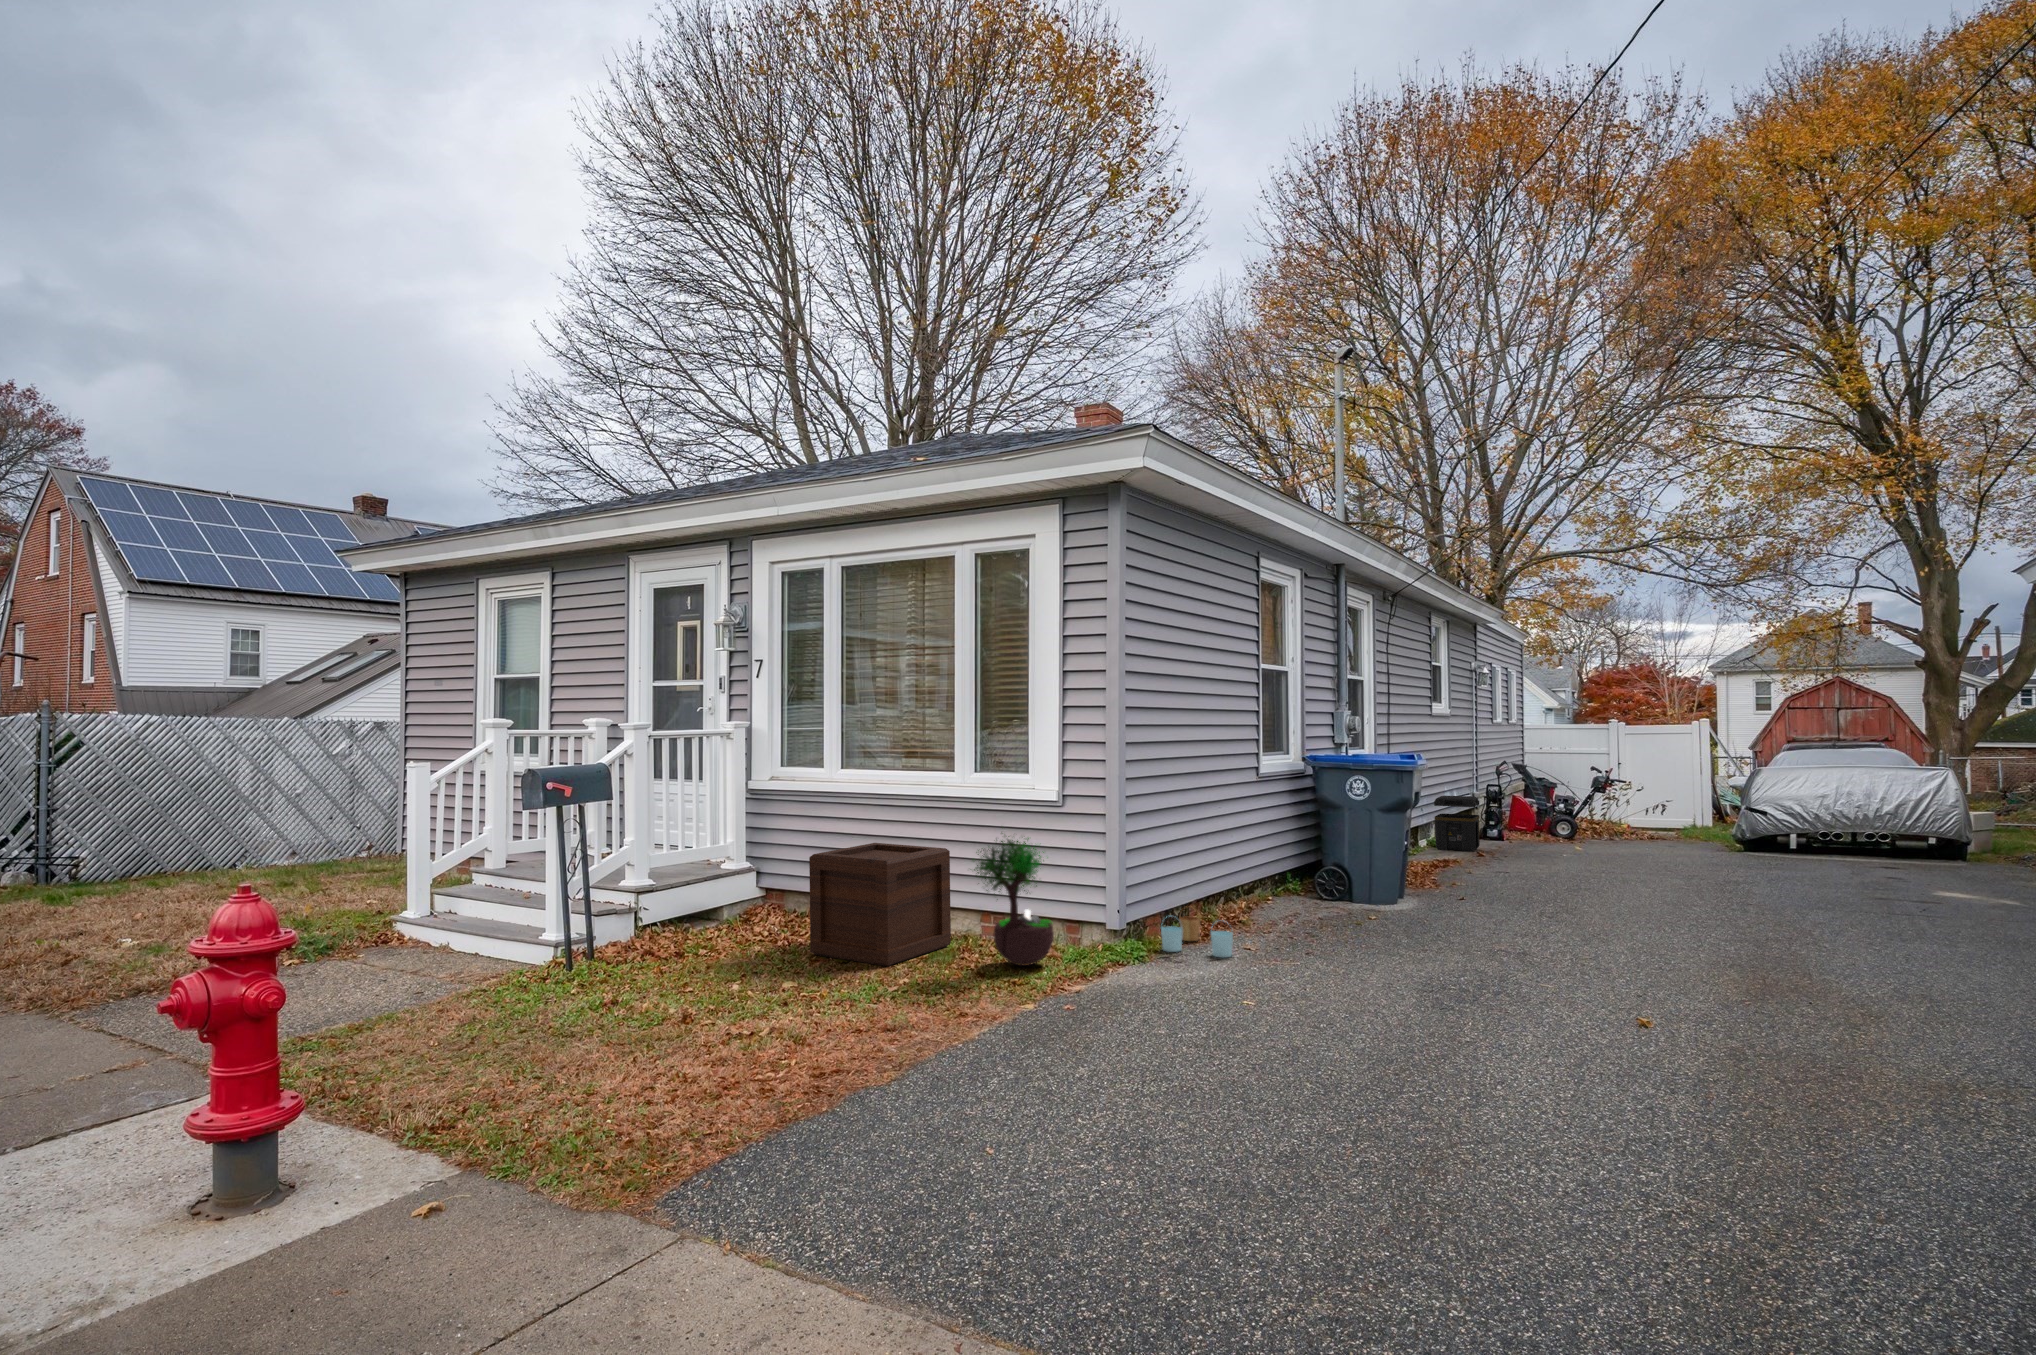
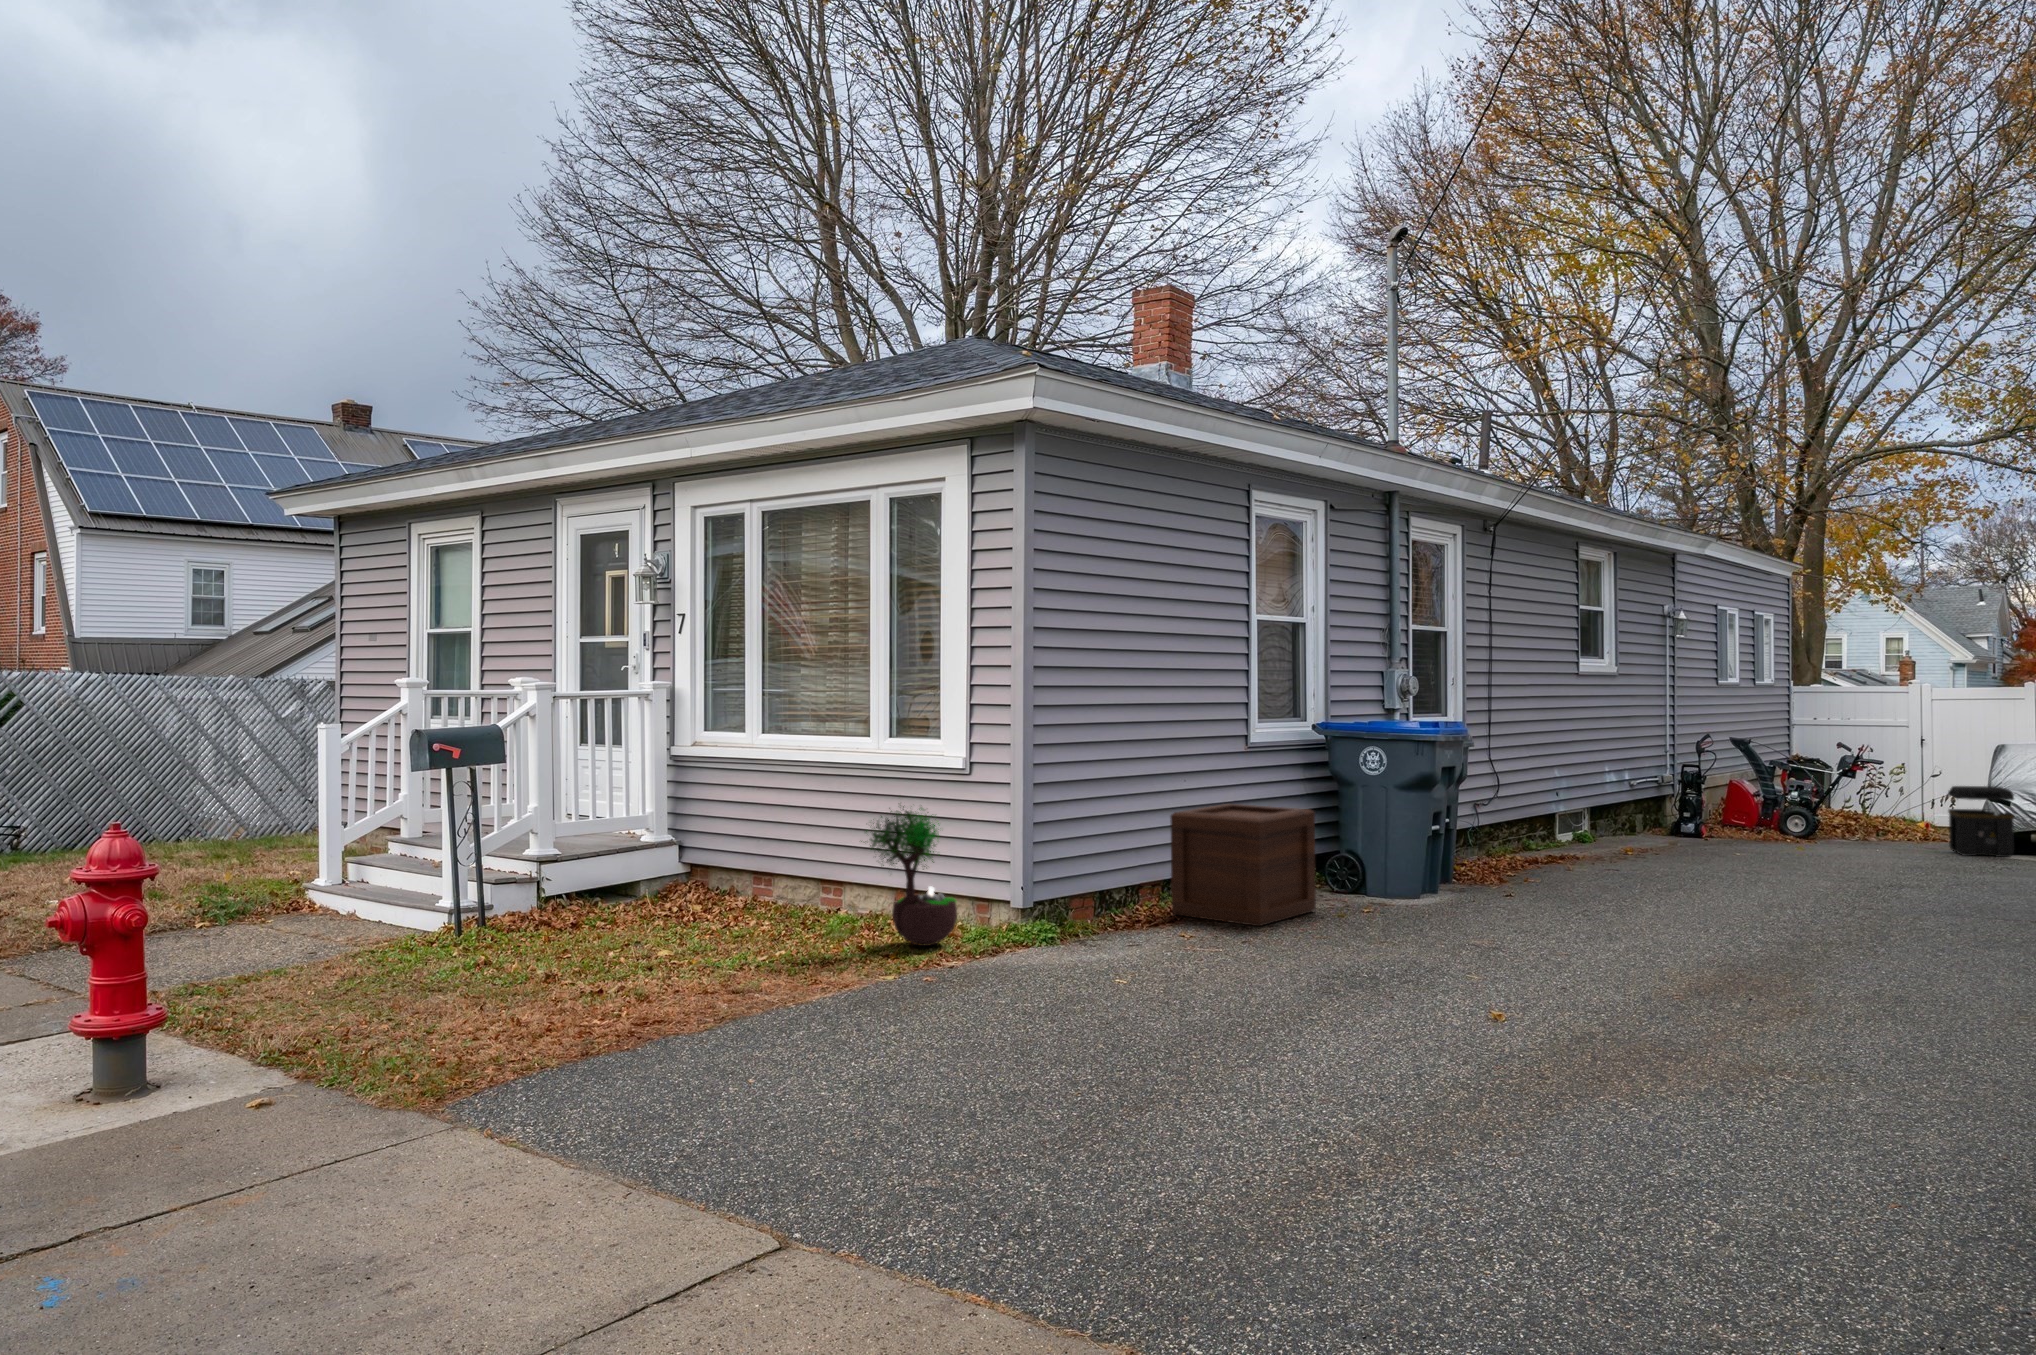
toolbox: present [1434,796,1480,852] -> present [1948,786,2015,857]
wooden crate: present [809,843,951,966] -> present [1170,804,1316,926]
bucket: present [1161,916,1233,957] -> none [1086,890,1159,944]

